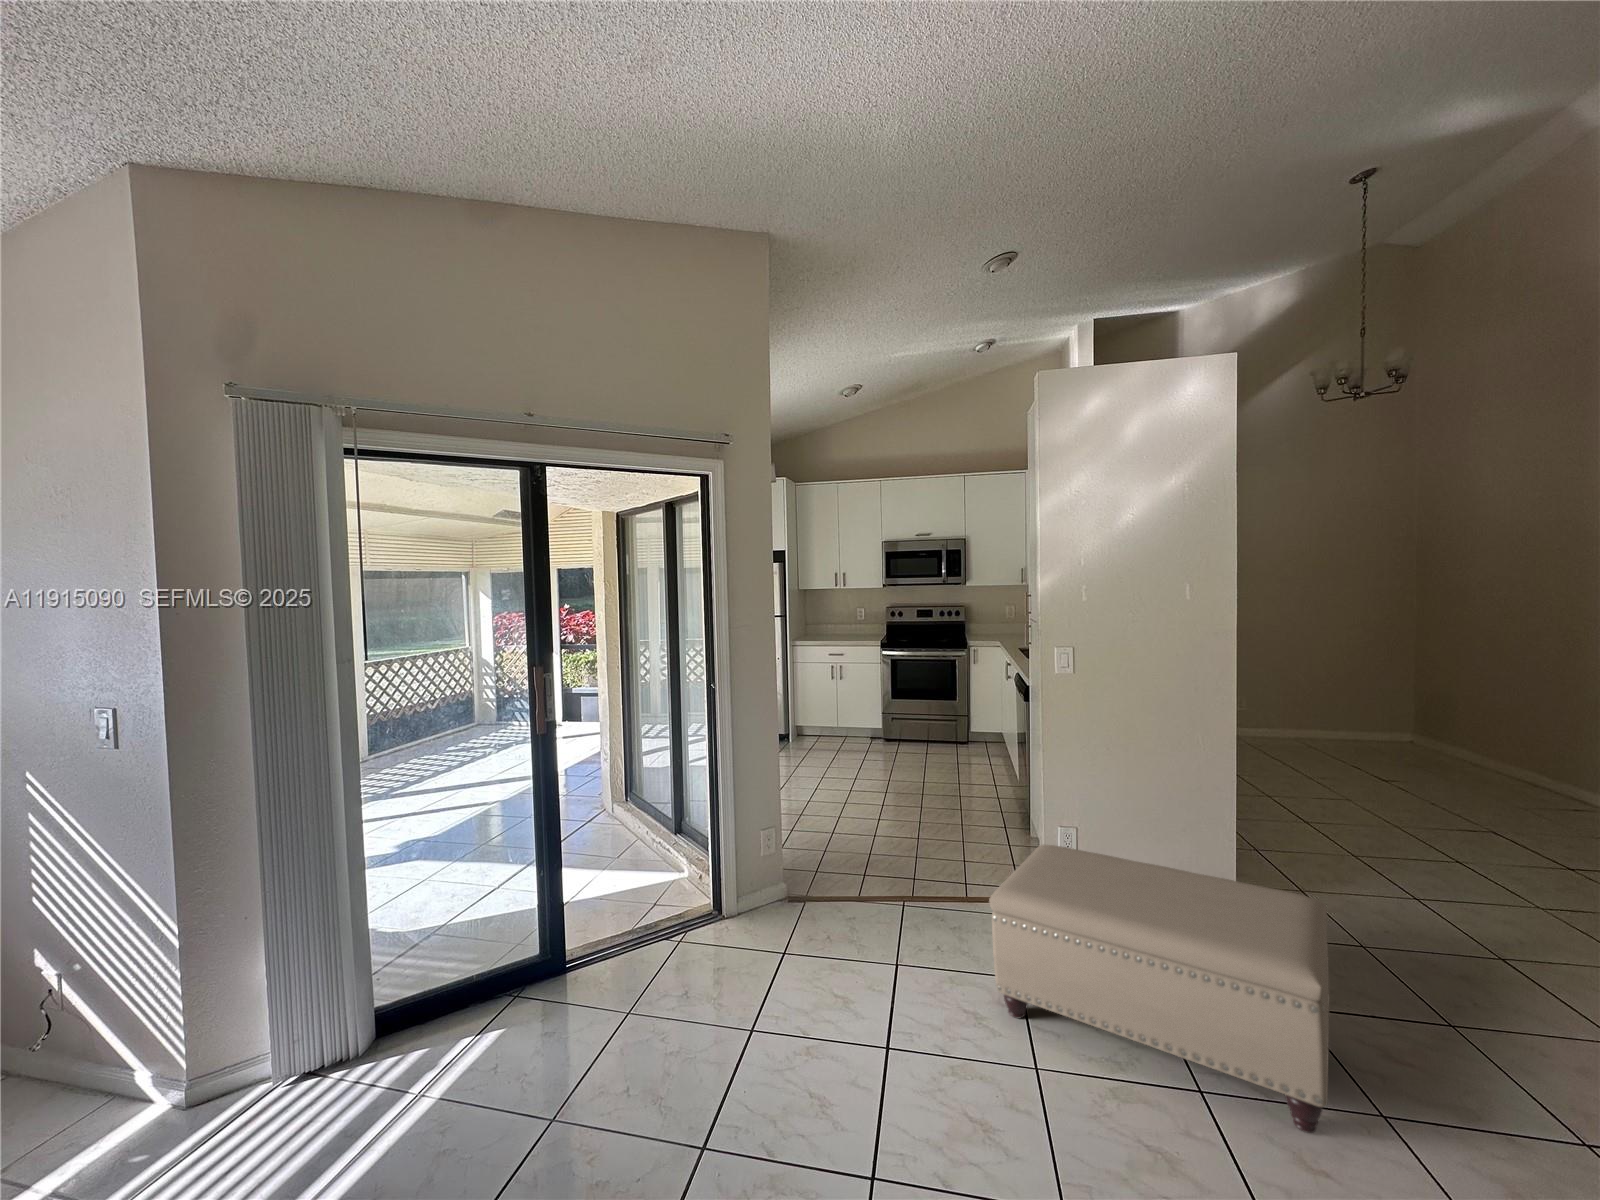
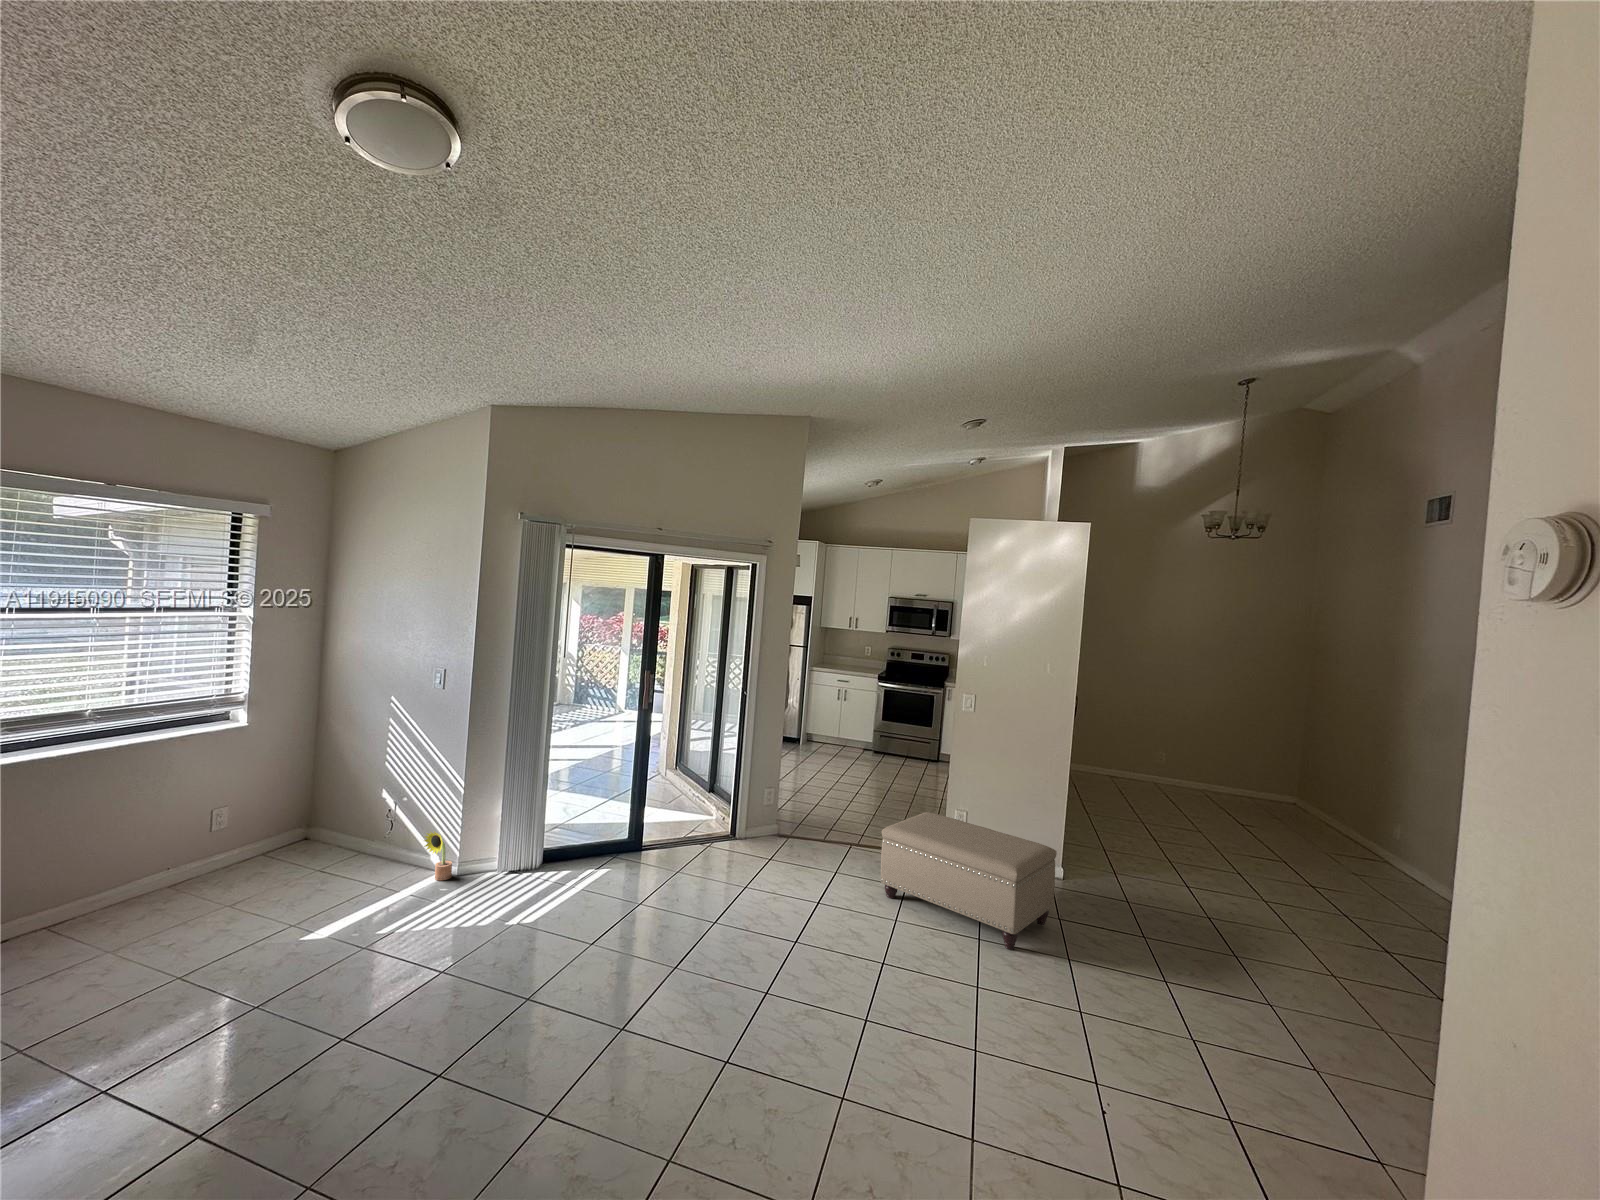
decorative plant: none [77,1043,161,1138] -> present [424,832,452,881]

